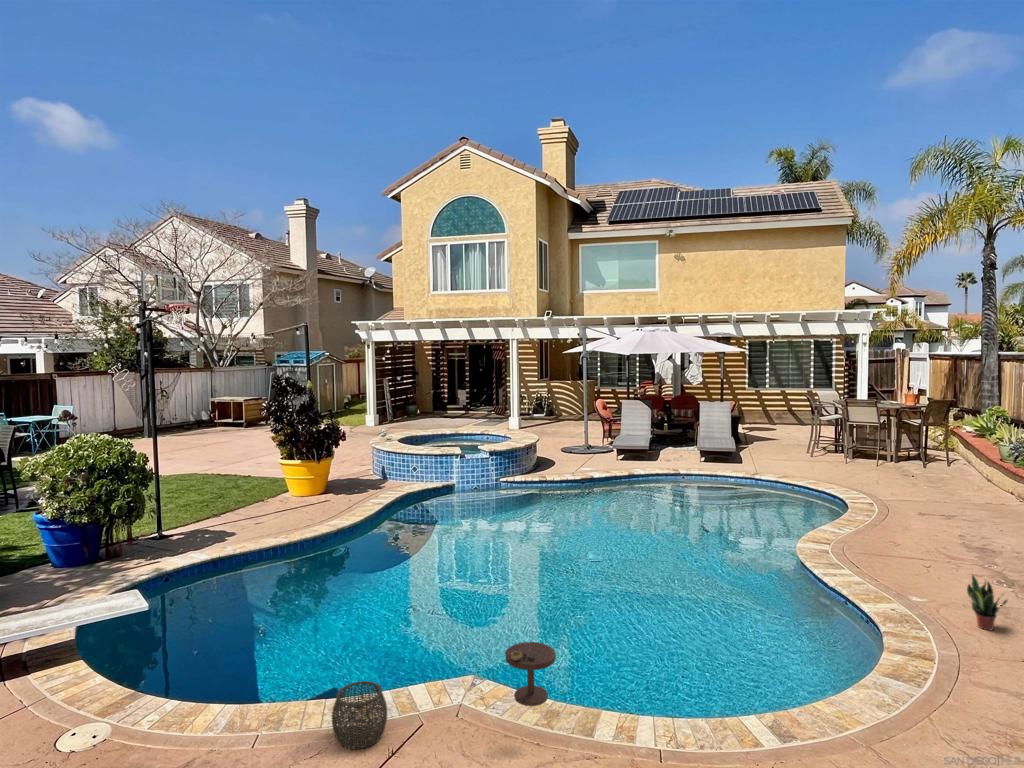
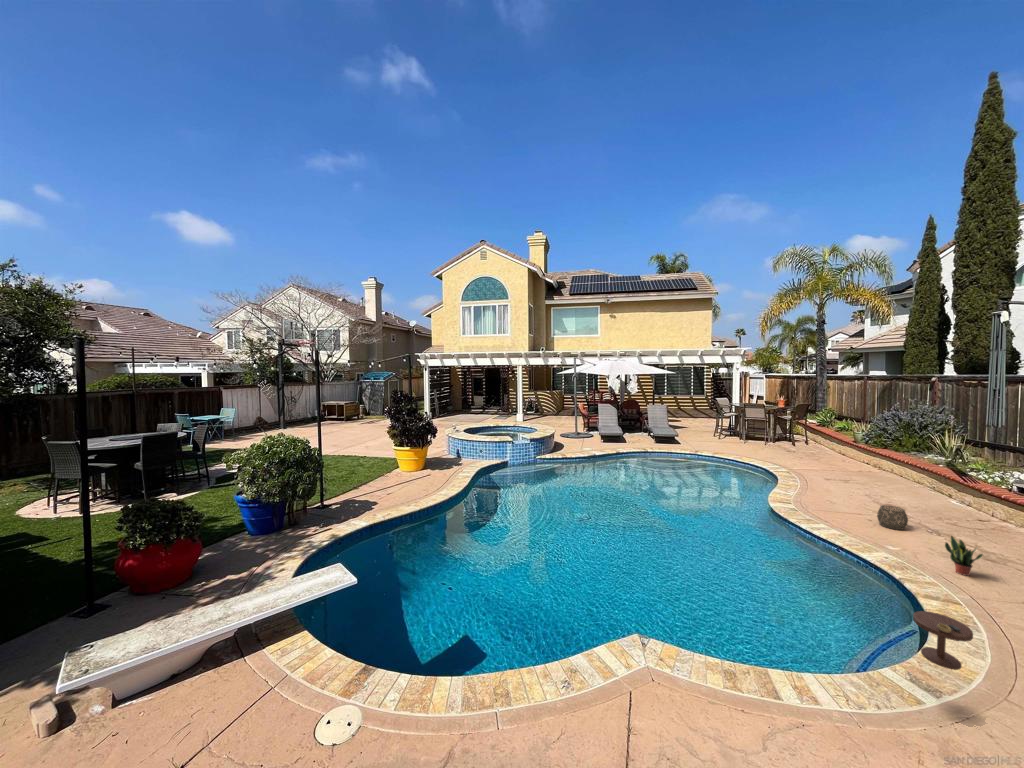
side table: present [505,642,556,706] -> present [913,611,973,670]
woven basket: present [332,681,387,750] -> present [877,505,908,530]

